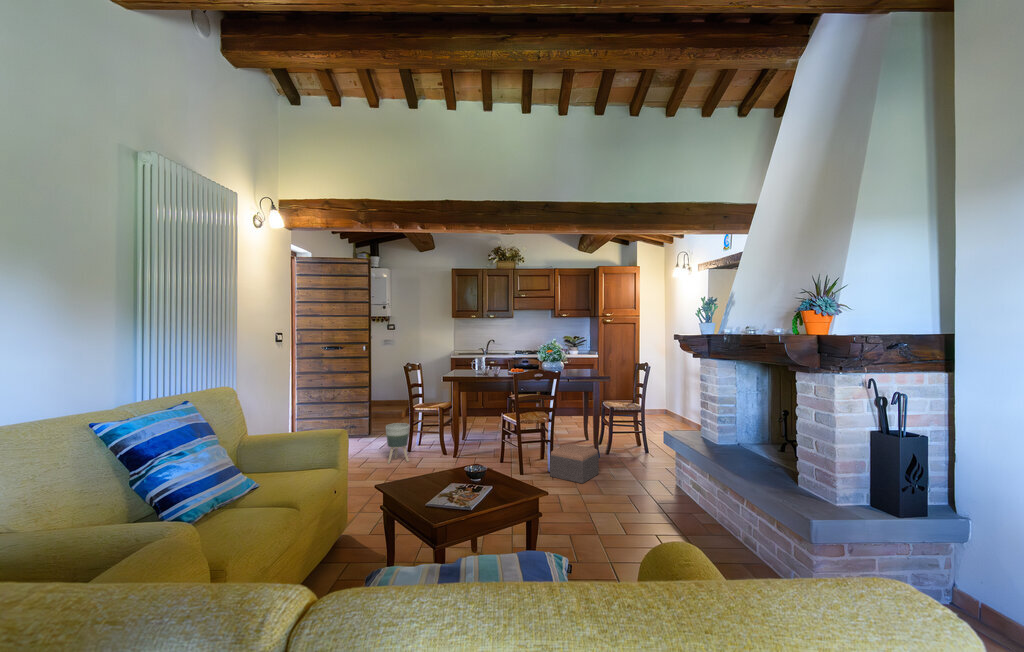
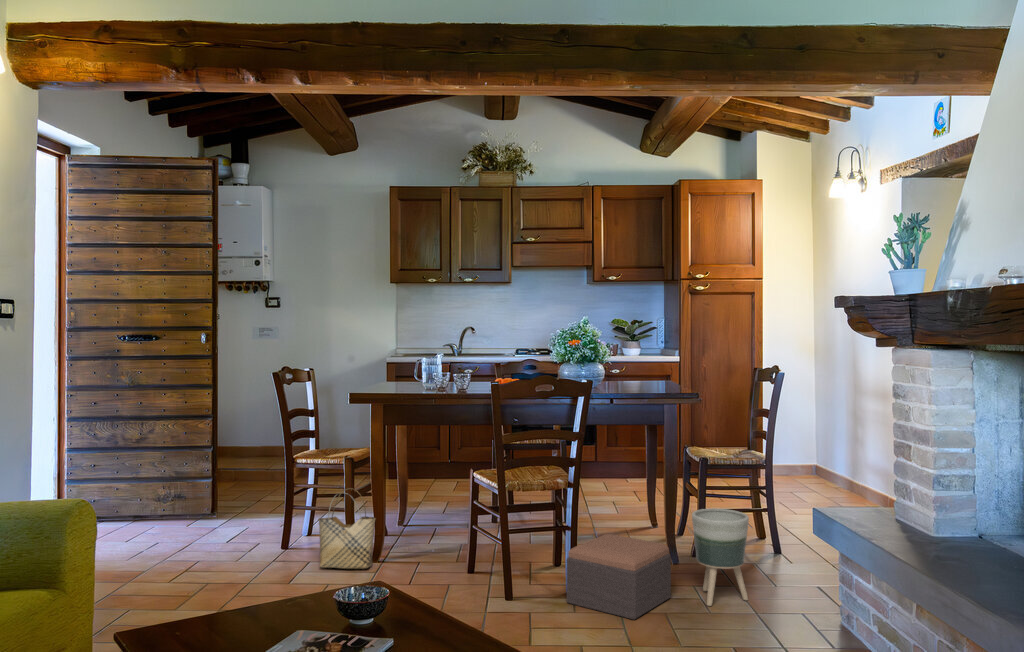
planter: present [386,423,410,464] -> present [692,509,749,606]
woven basket: none [428,423,456,462] -> present [318,488,376,569]

